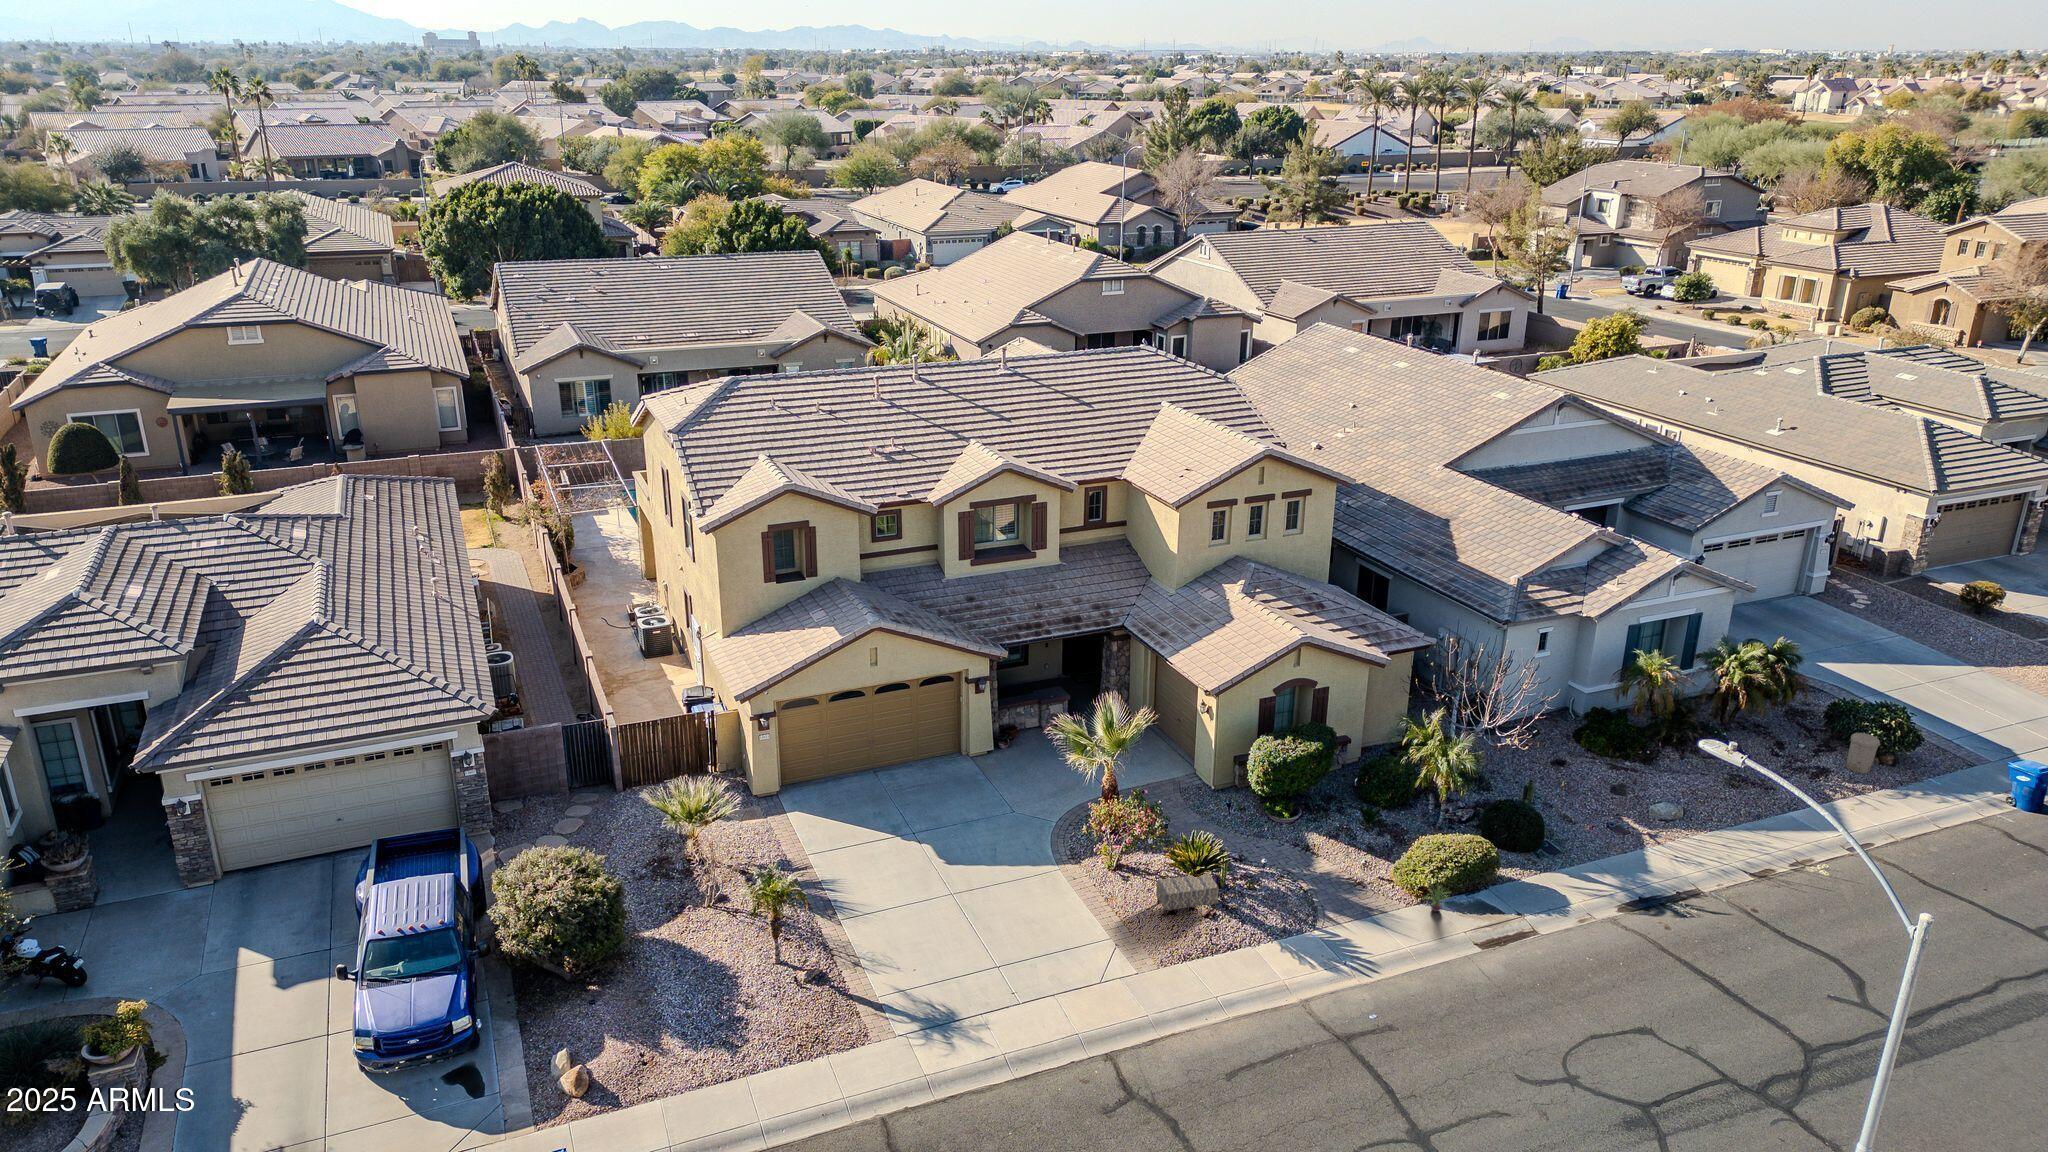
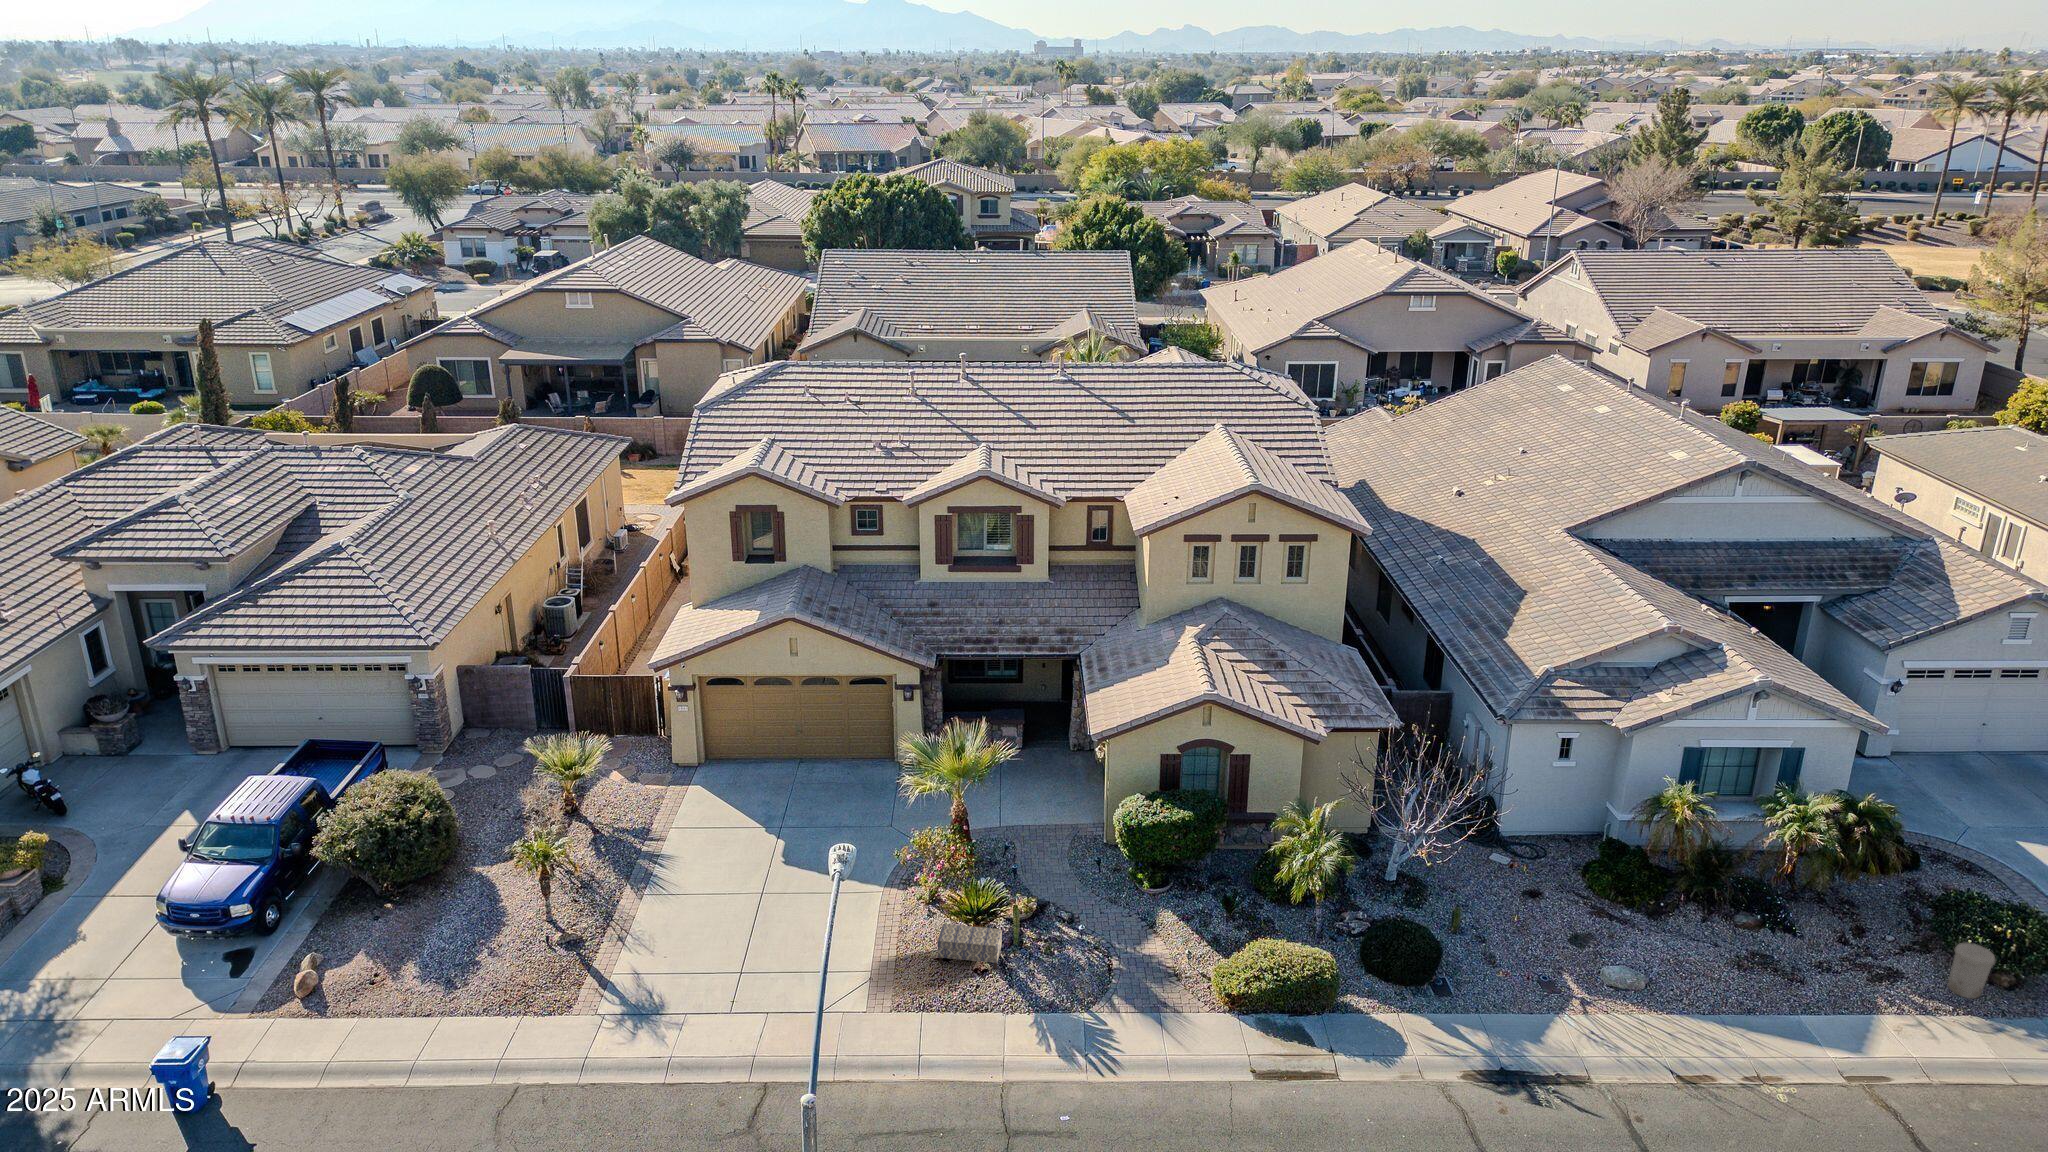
decorative plant: present [1428,885,1446,912] -> none [1216,998,1254,1032]

